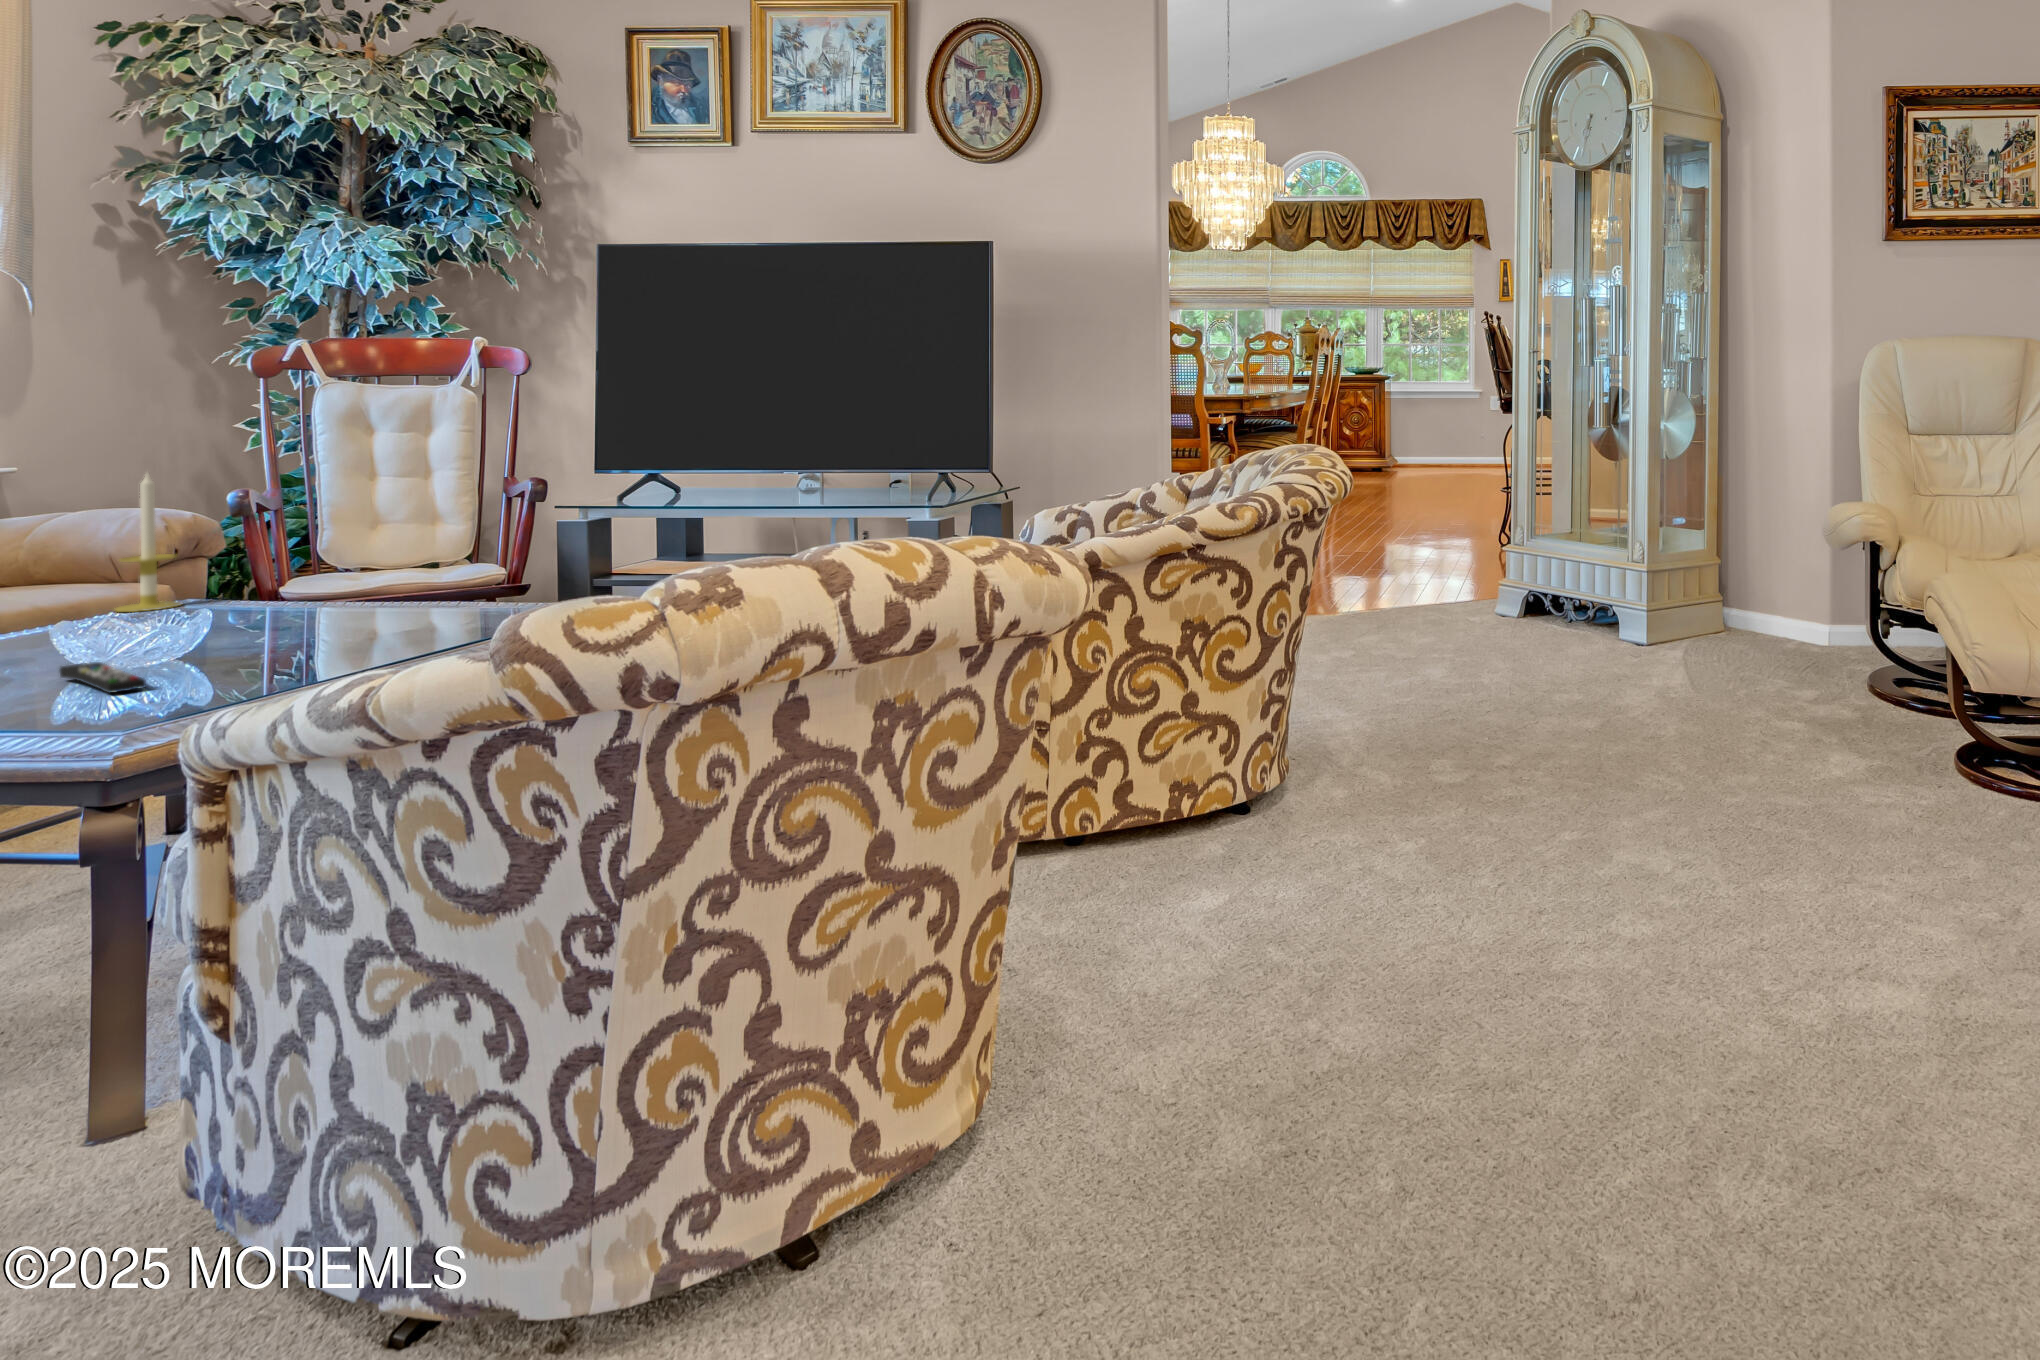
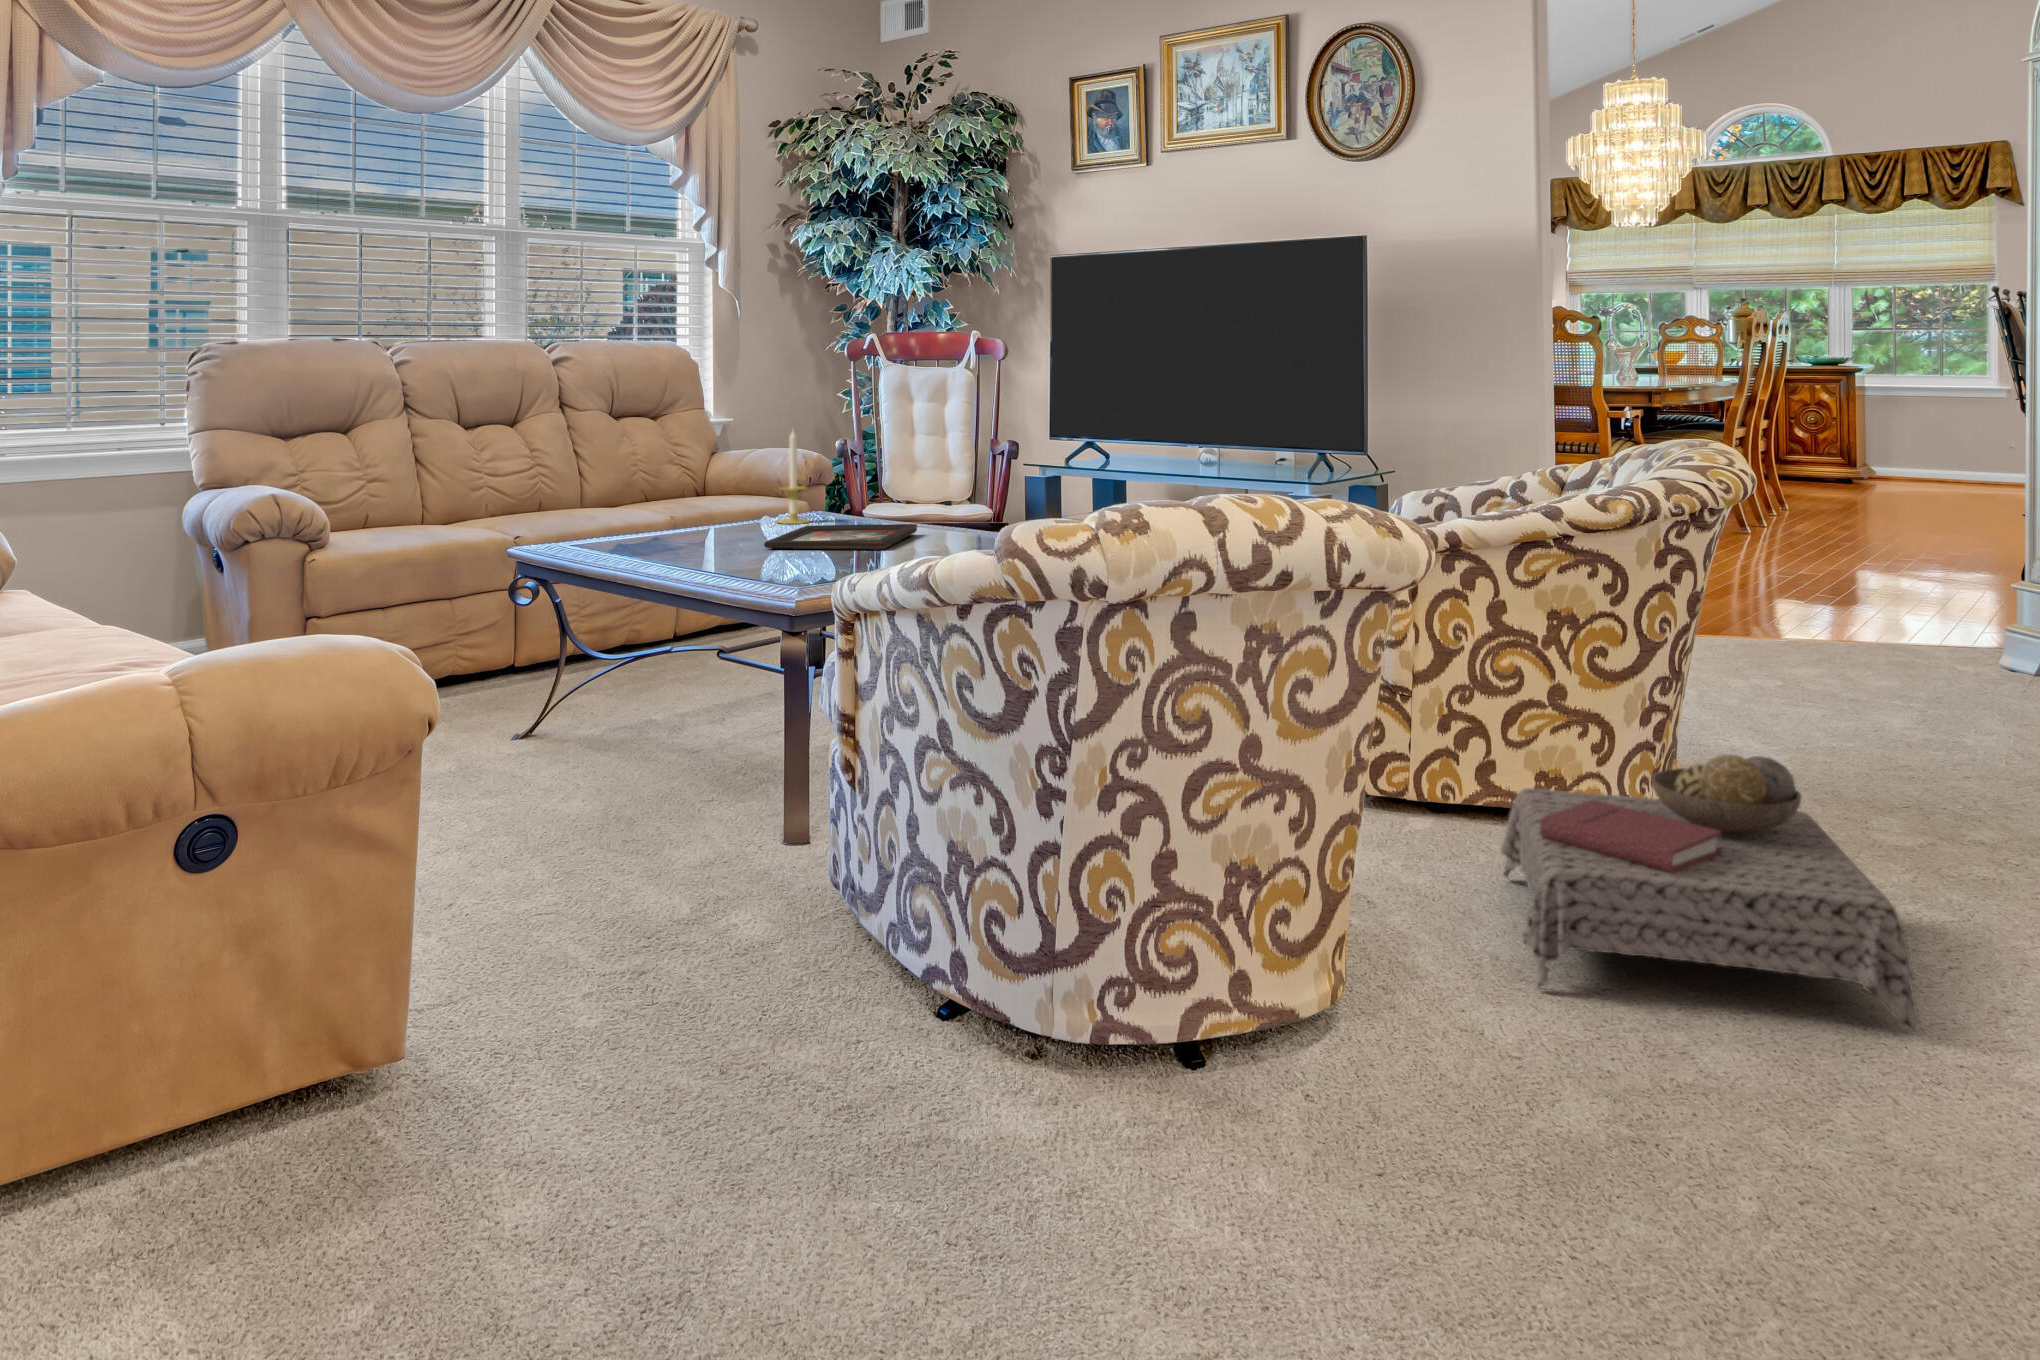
decorative tray: none [78,594,373,656] -> present [764,524,917,550]
remote control: present [60,662,146,693] -> none [758,551,801,571]
ottoman: none [1142,741,1513,1035] -> present [1500,755,1919,1034]

